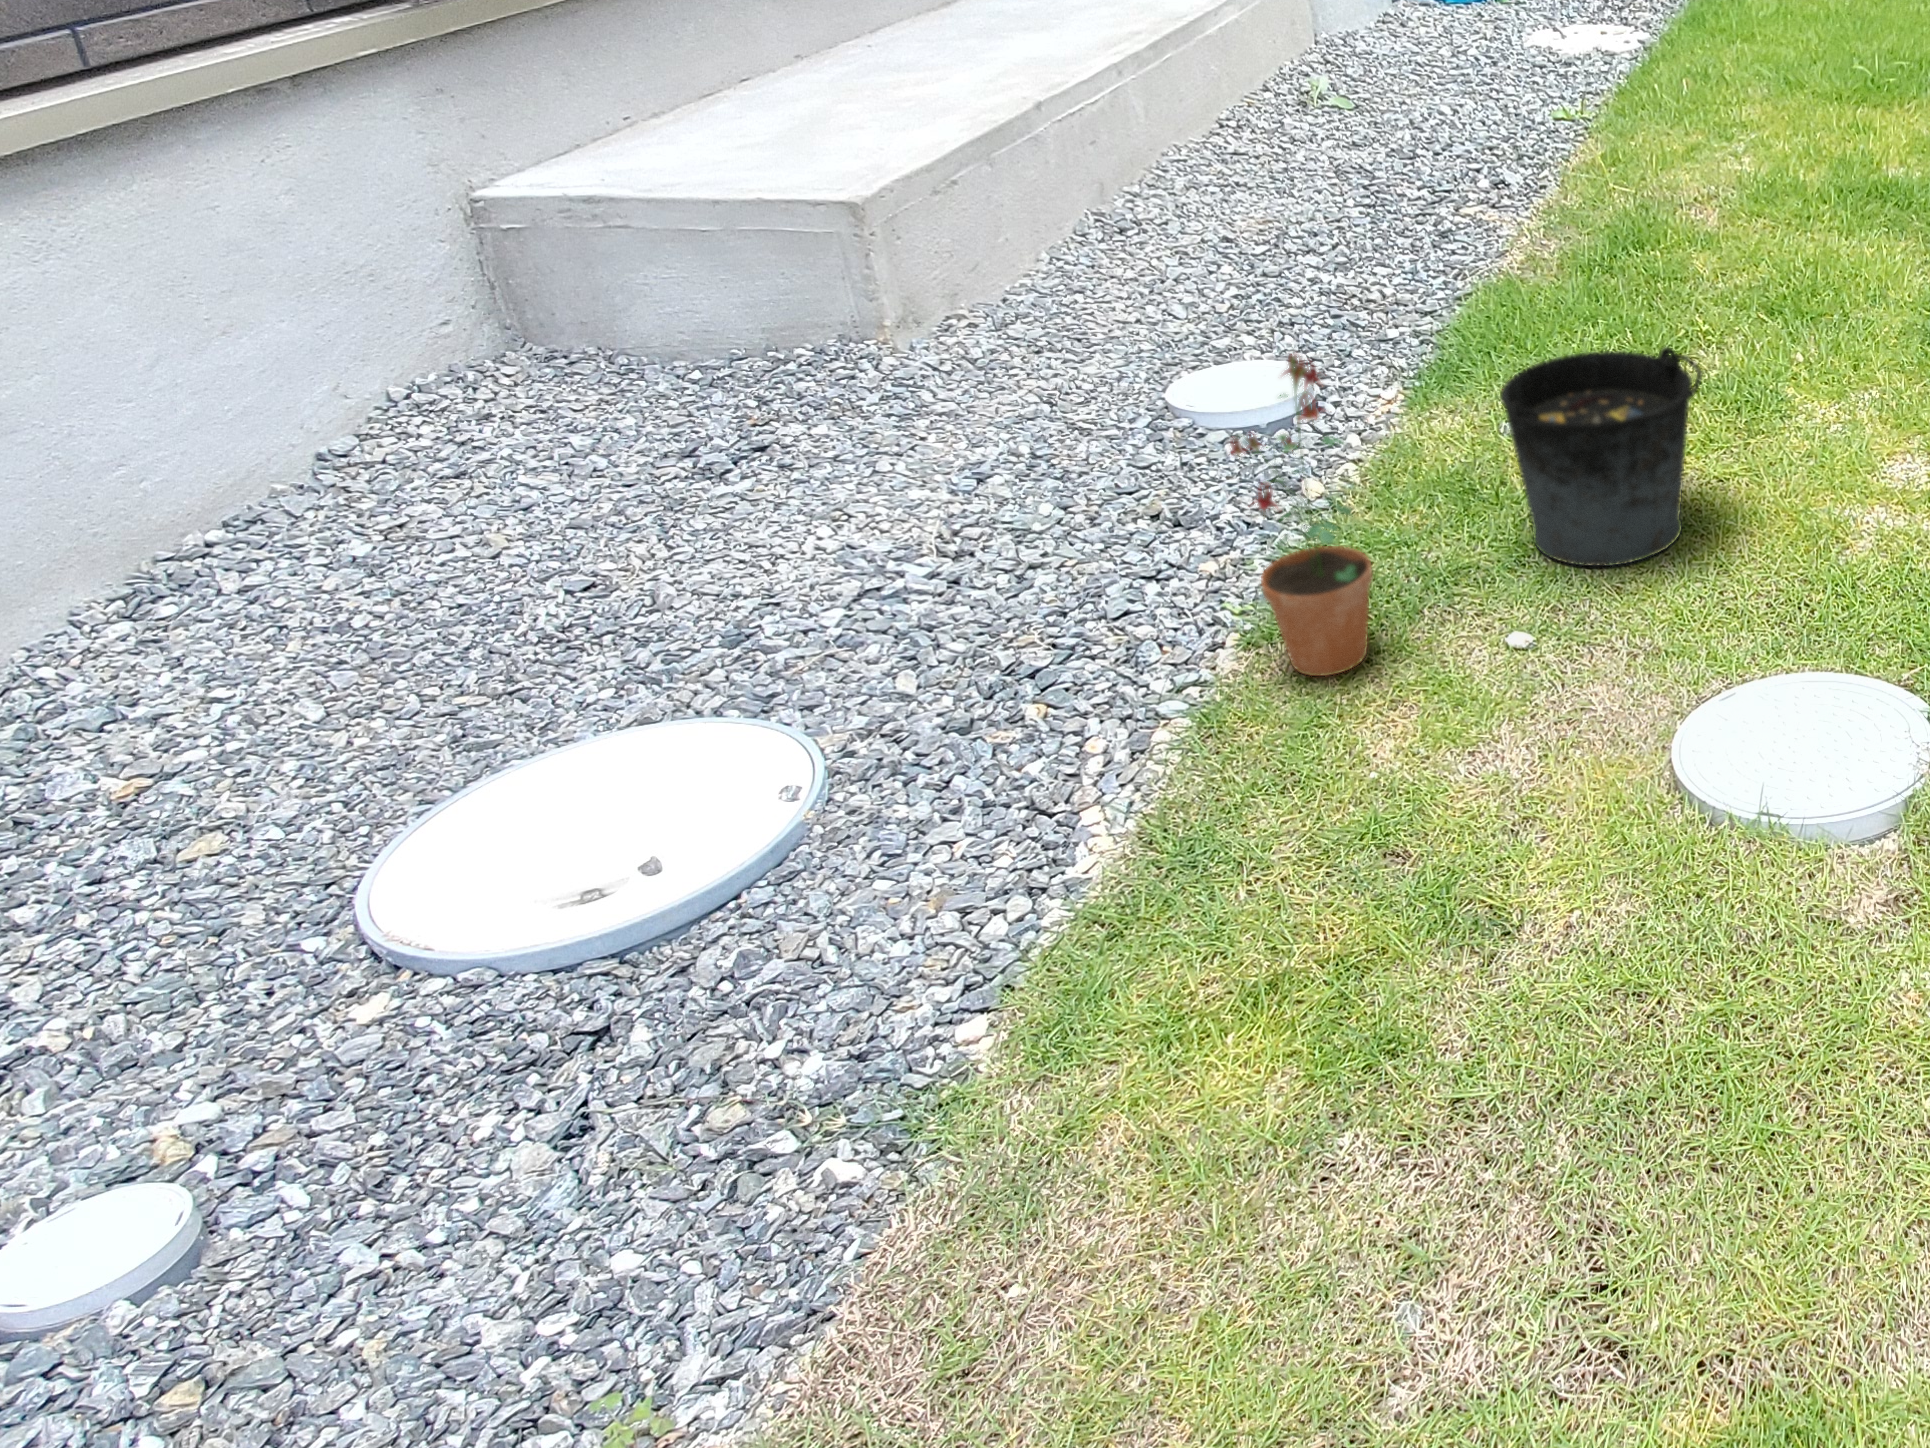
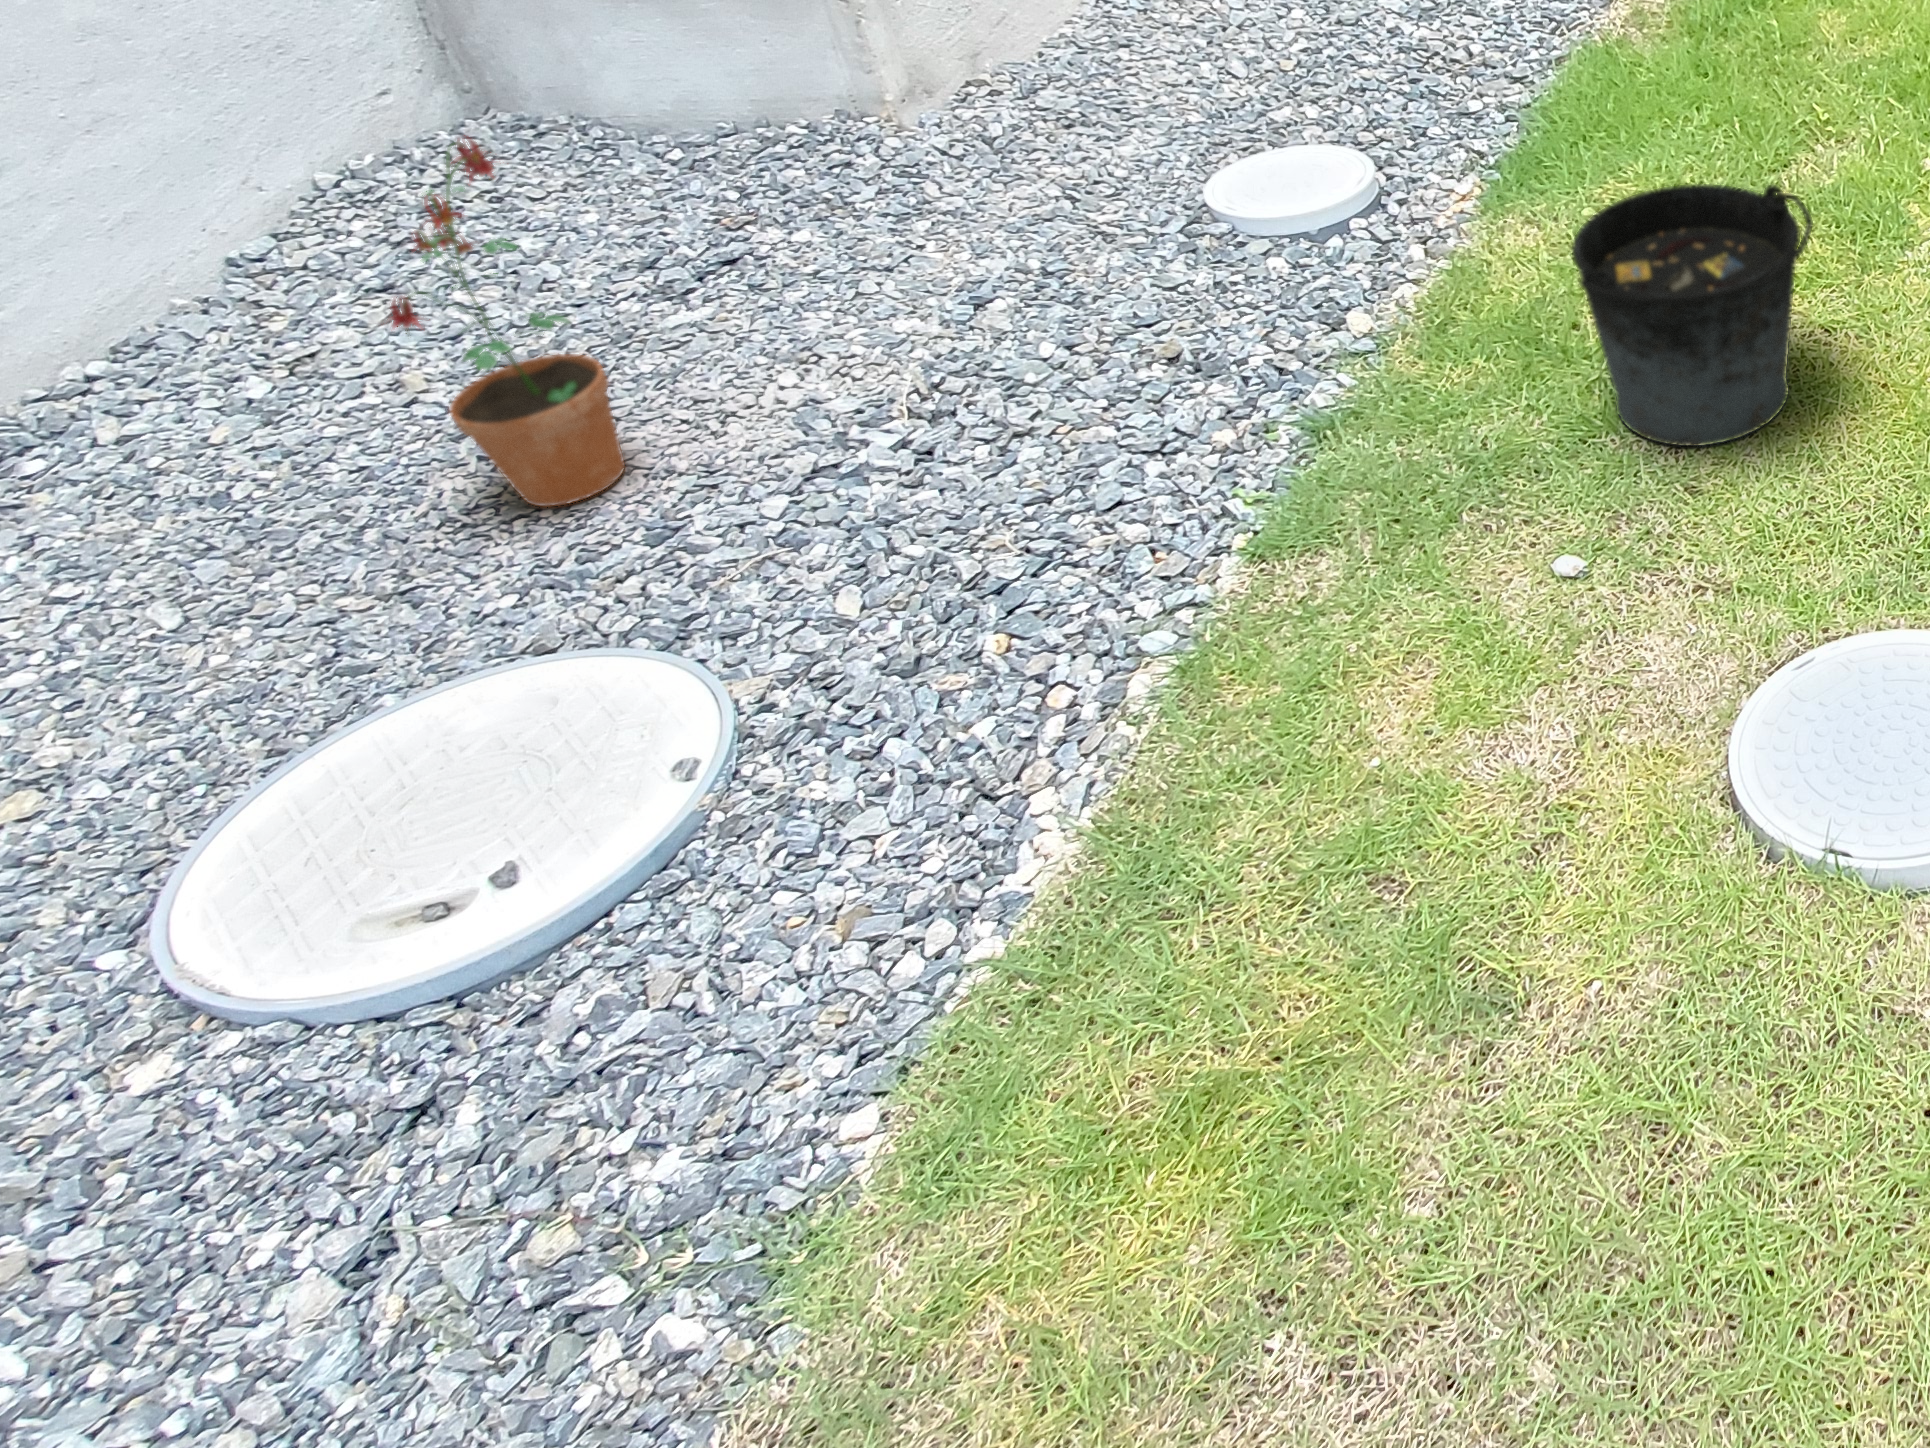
potted plant: present [1229,354,1373,676] -> present [387,135,625,507]

